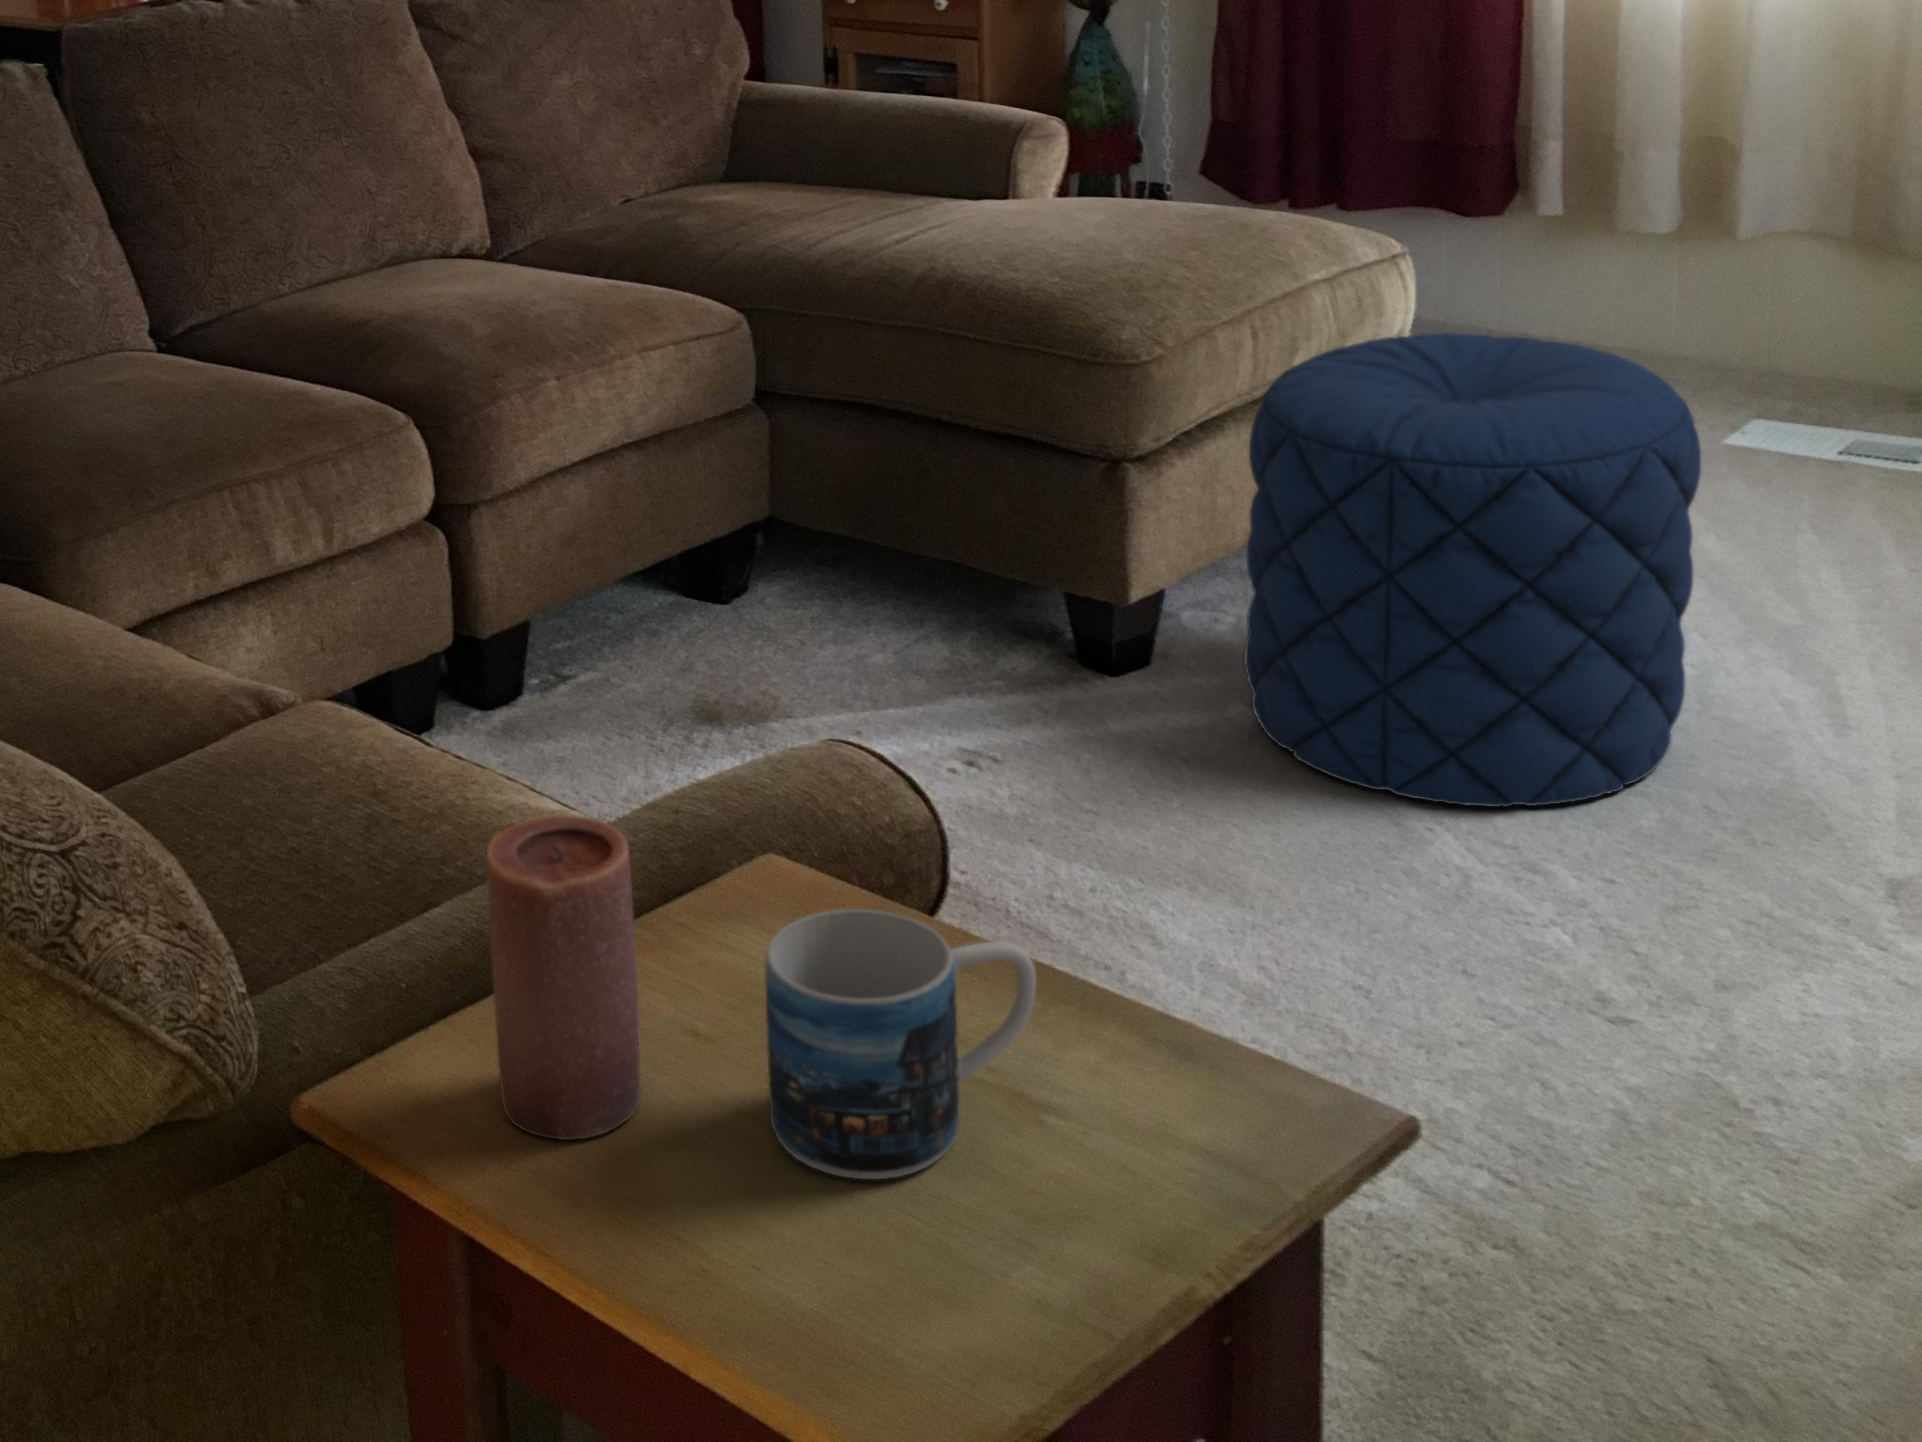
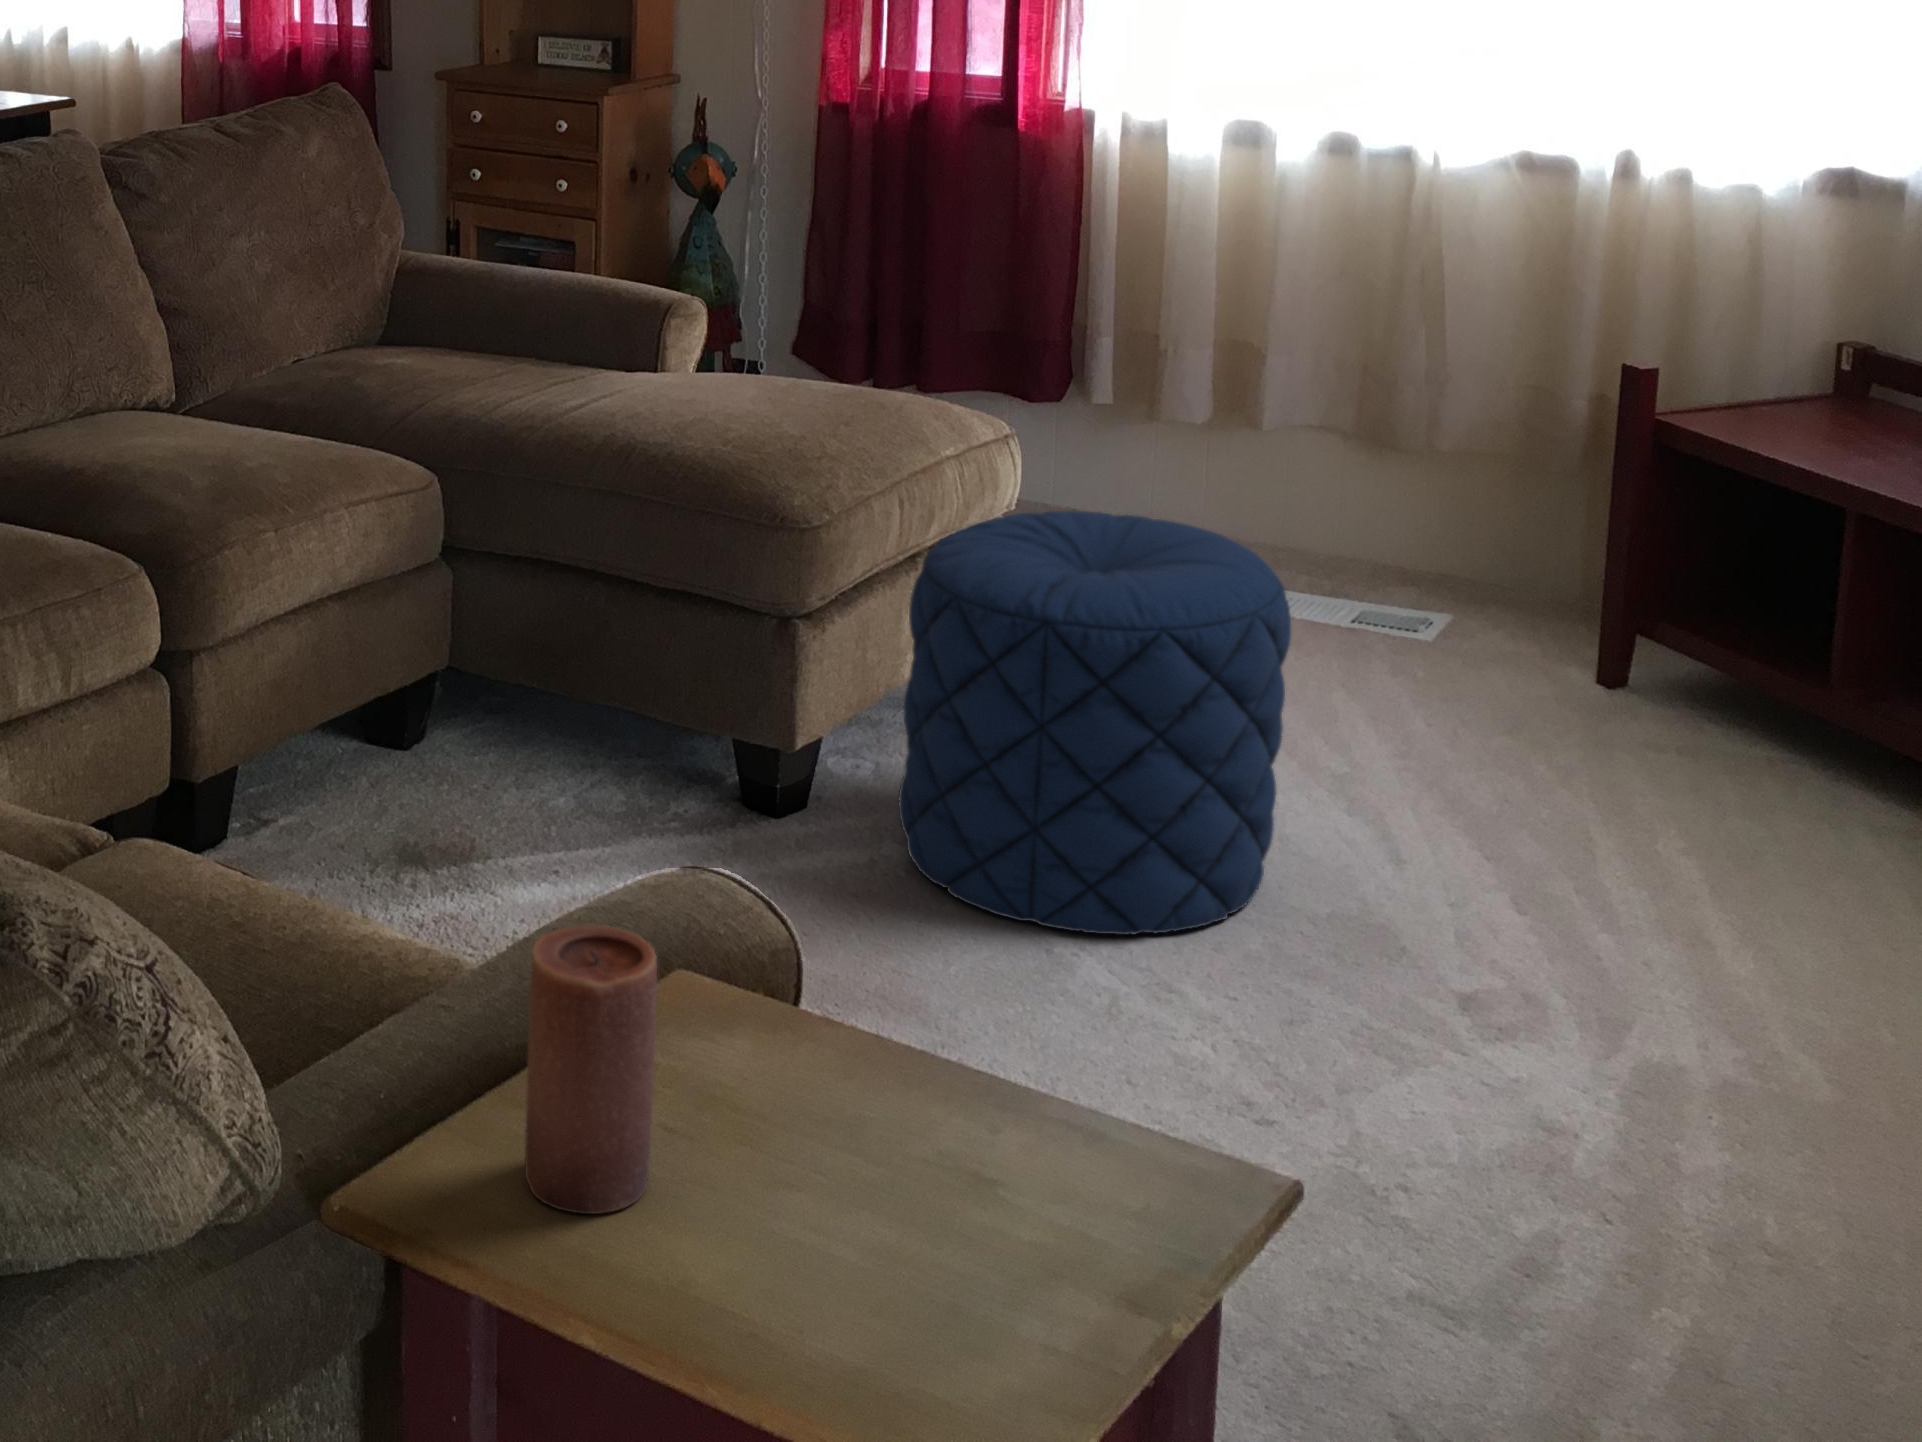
mug: present [765,909,1036,1179] -> none [768,1002,989,1235]

